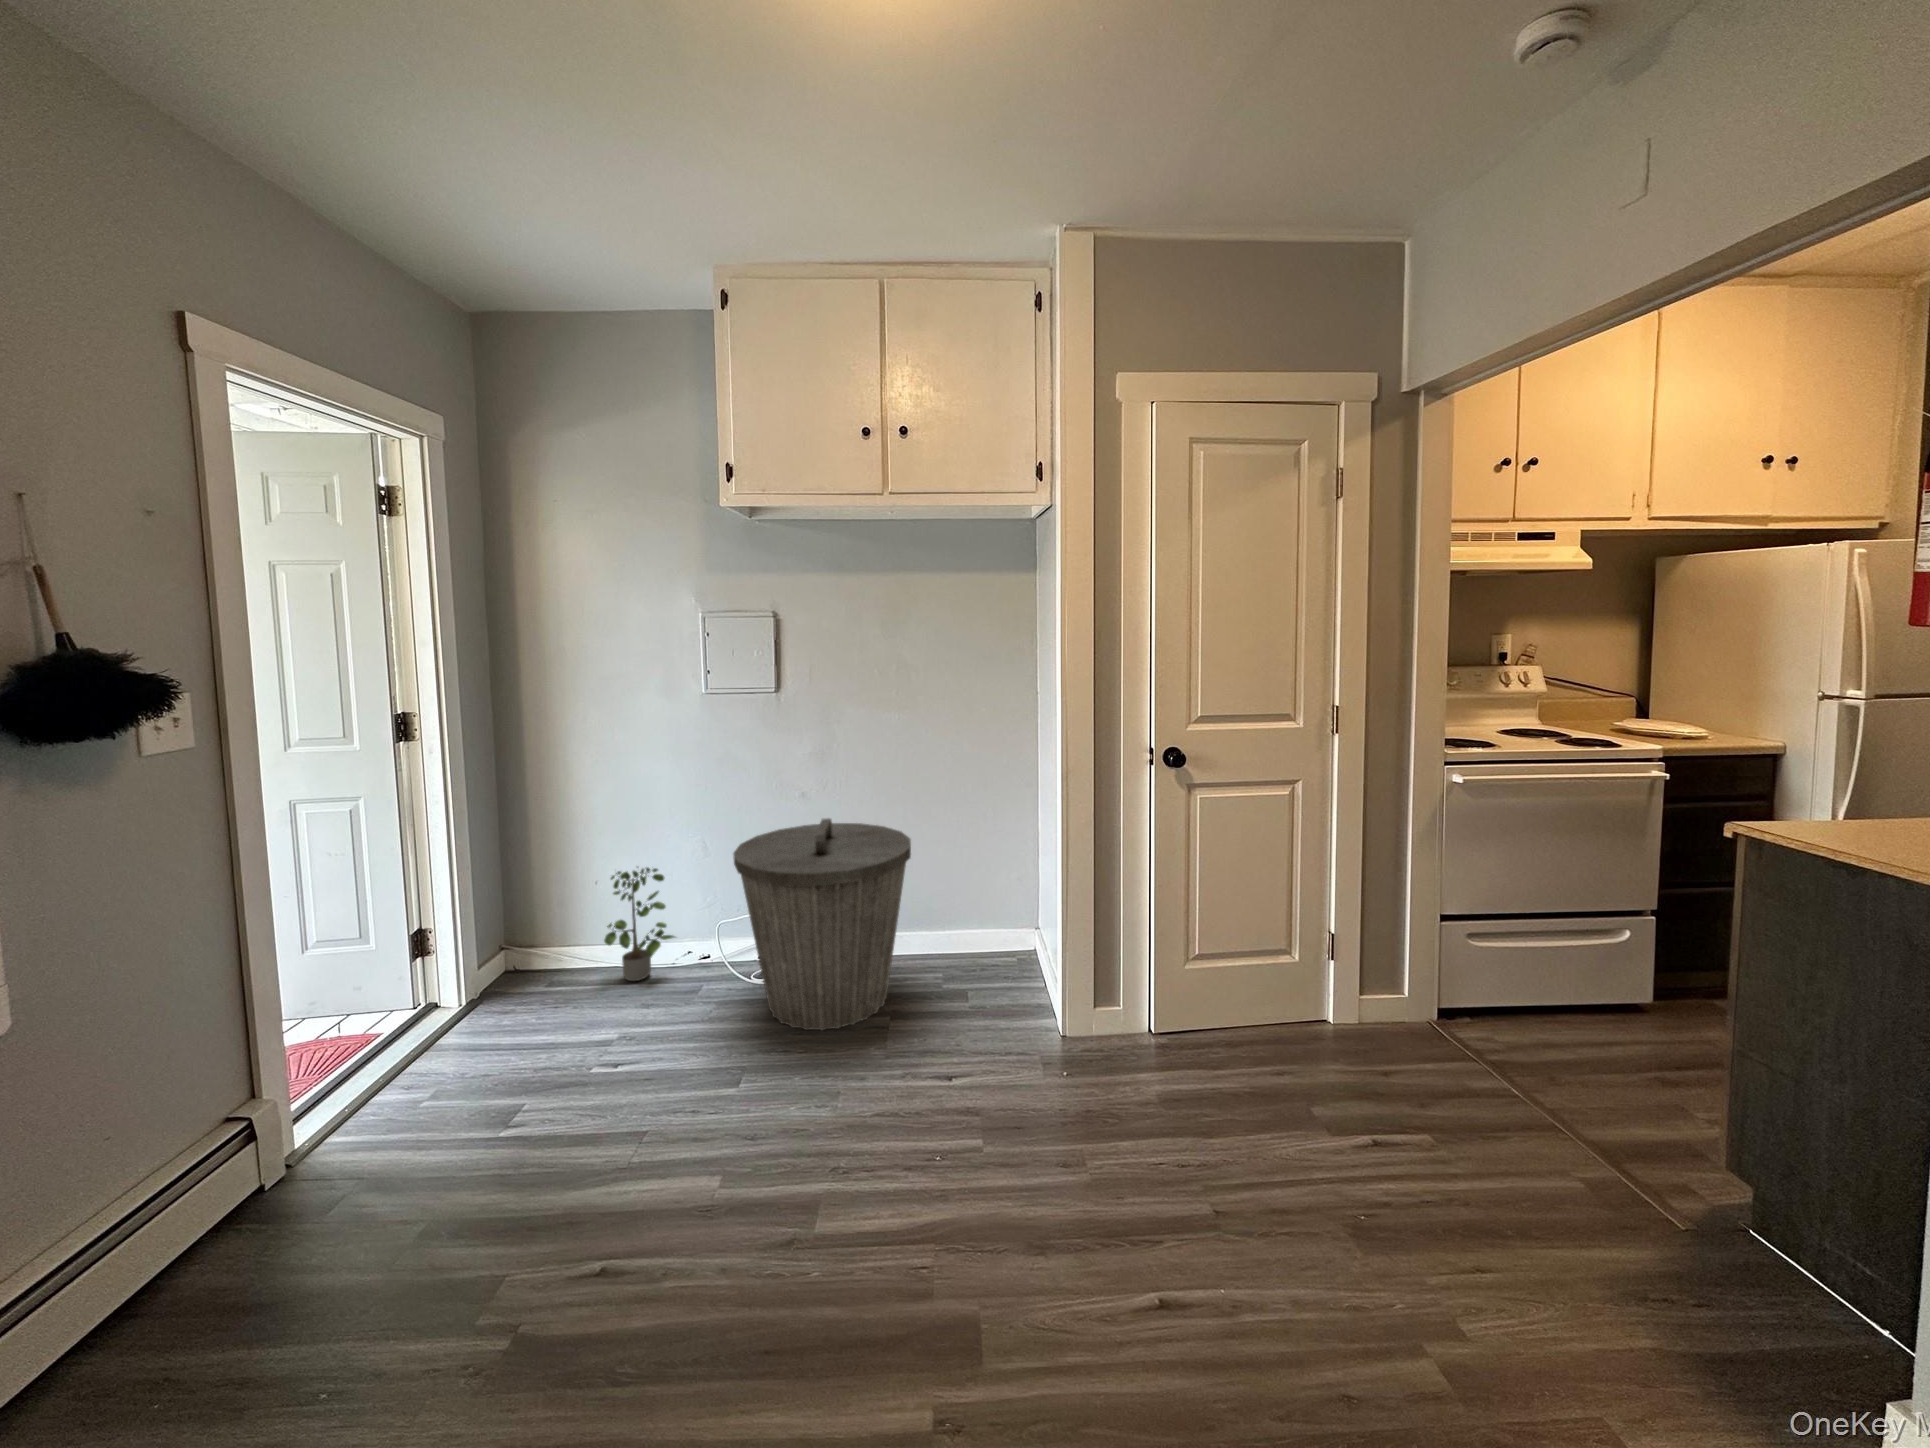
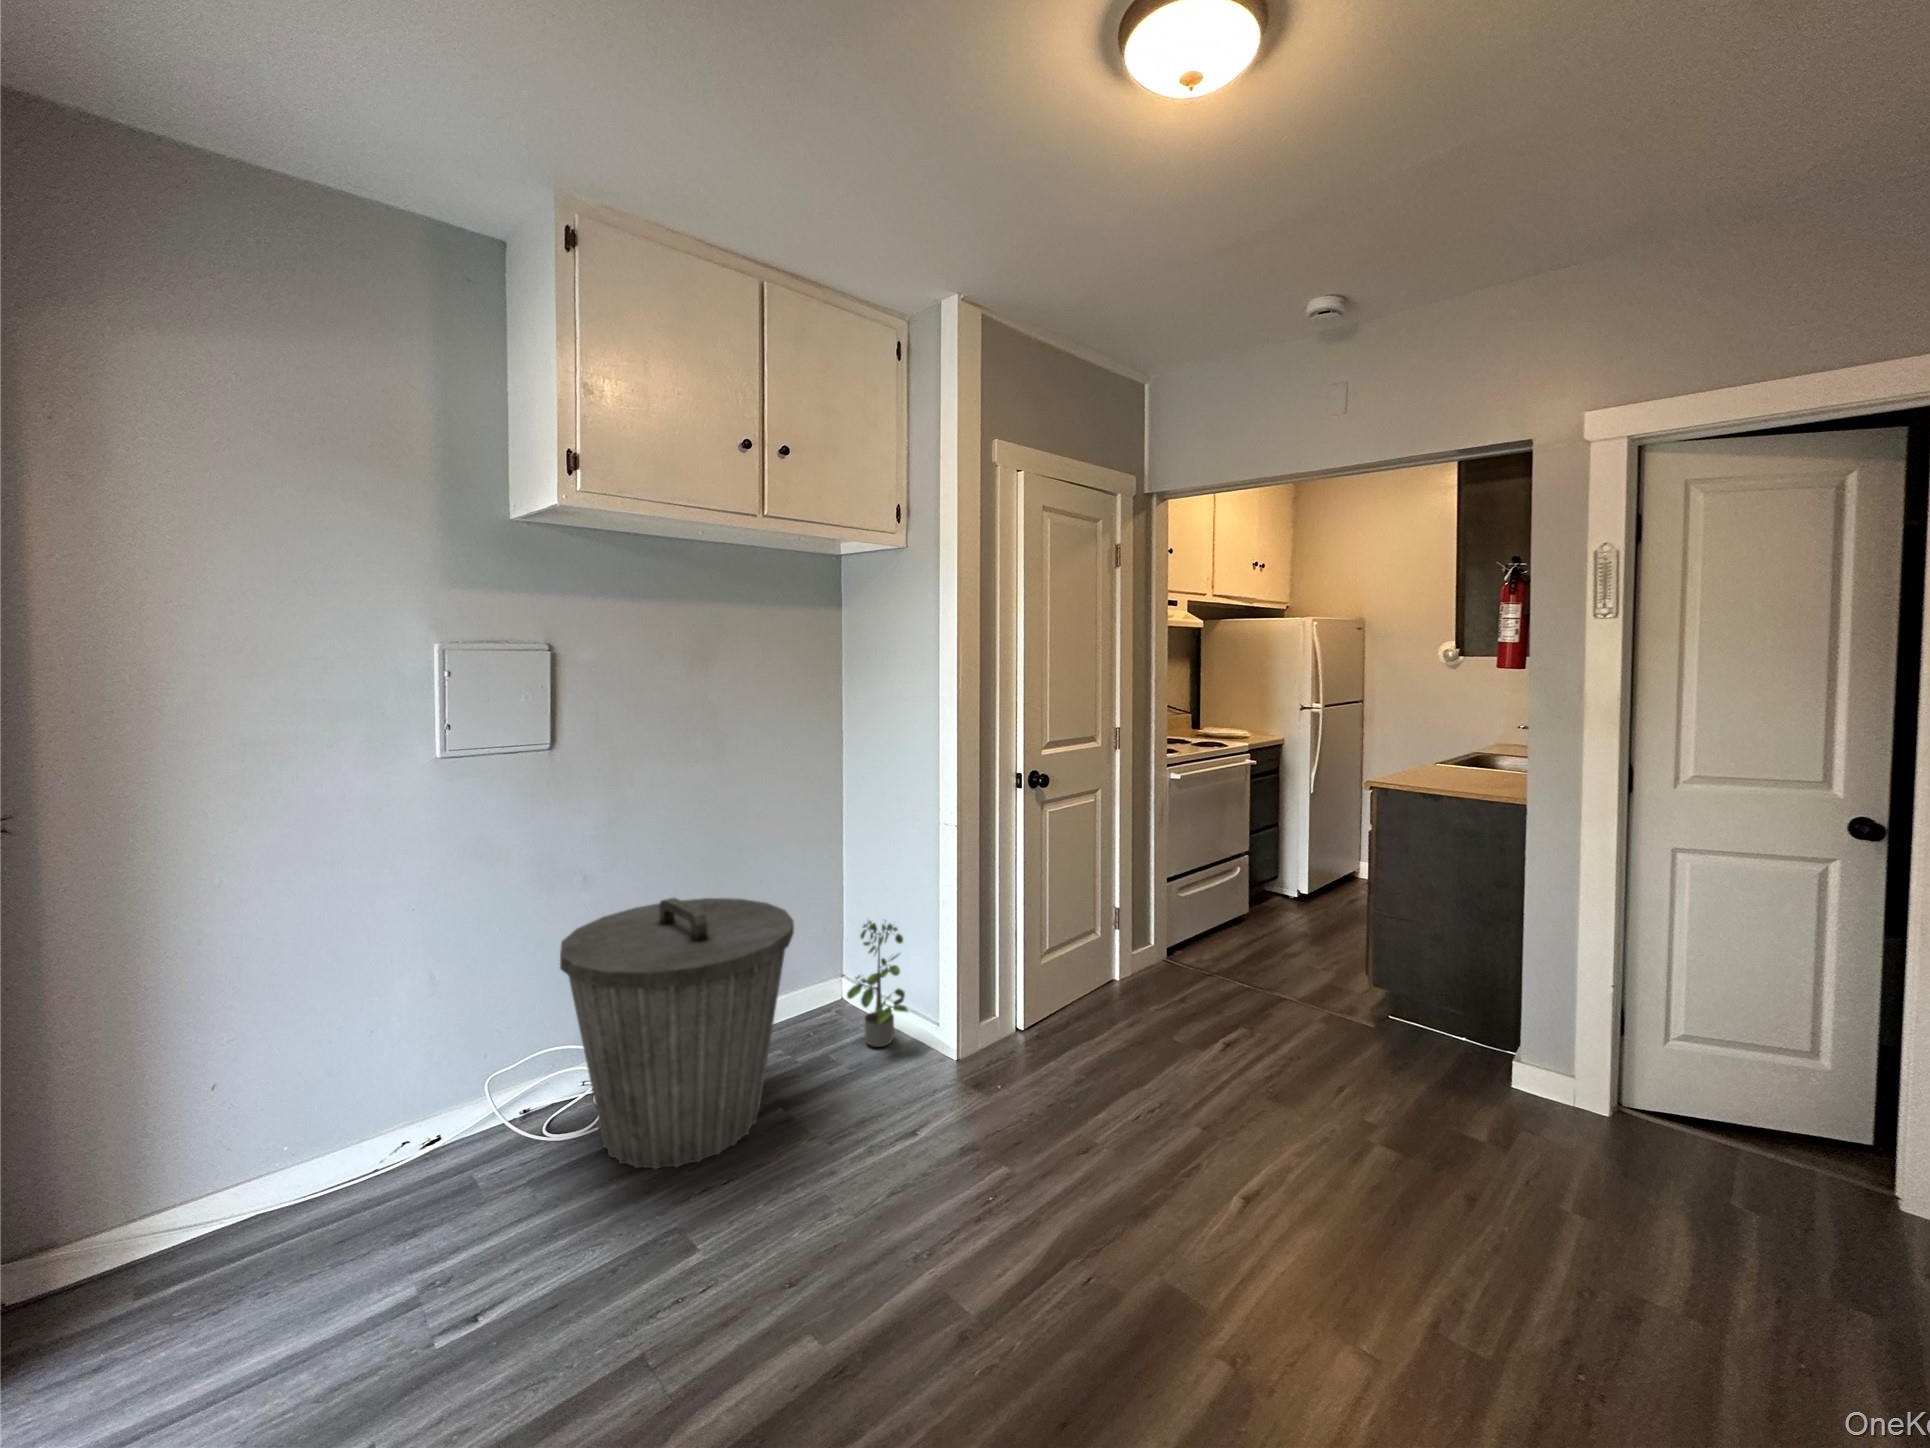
potted plant: present [604,868,675,981] -> present [847,921,908,1047]

